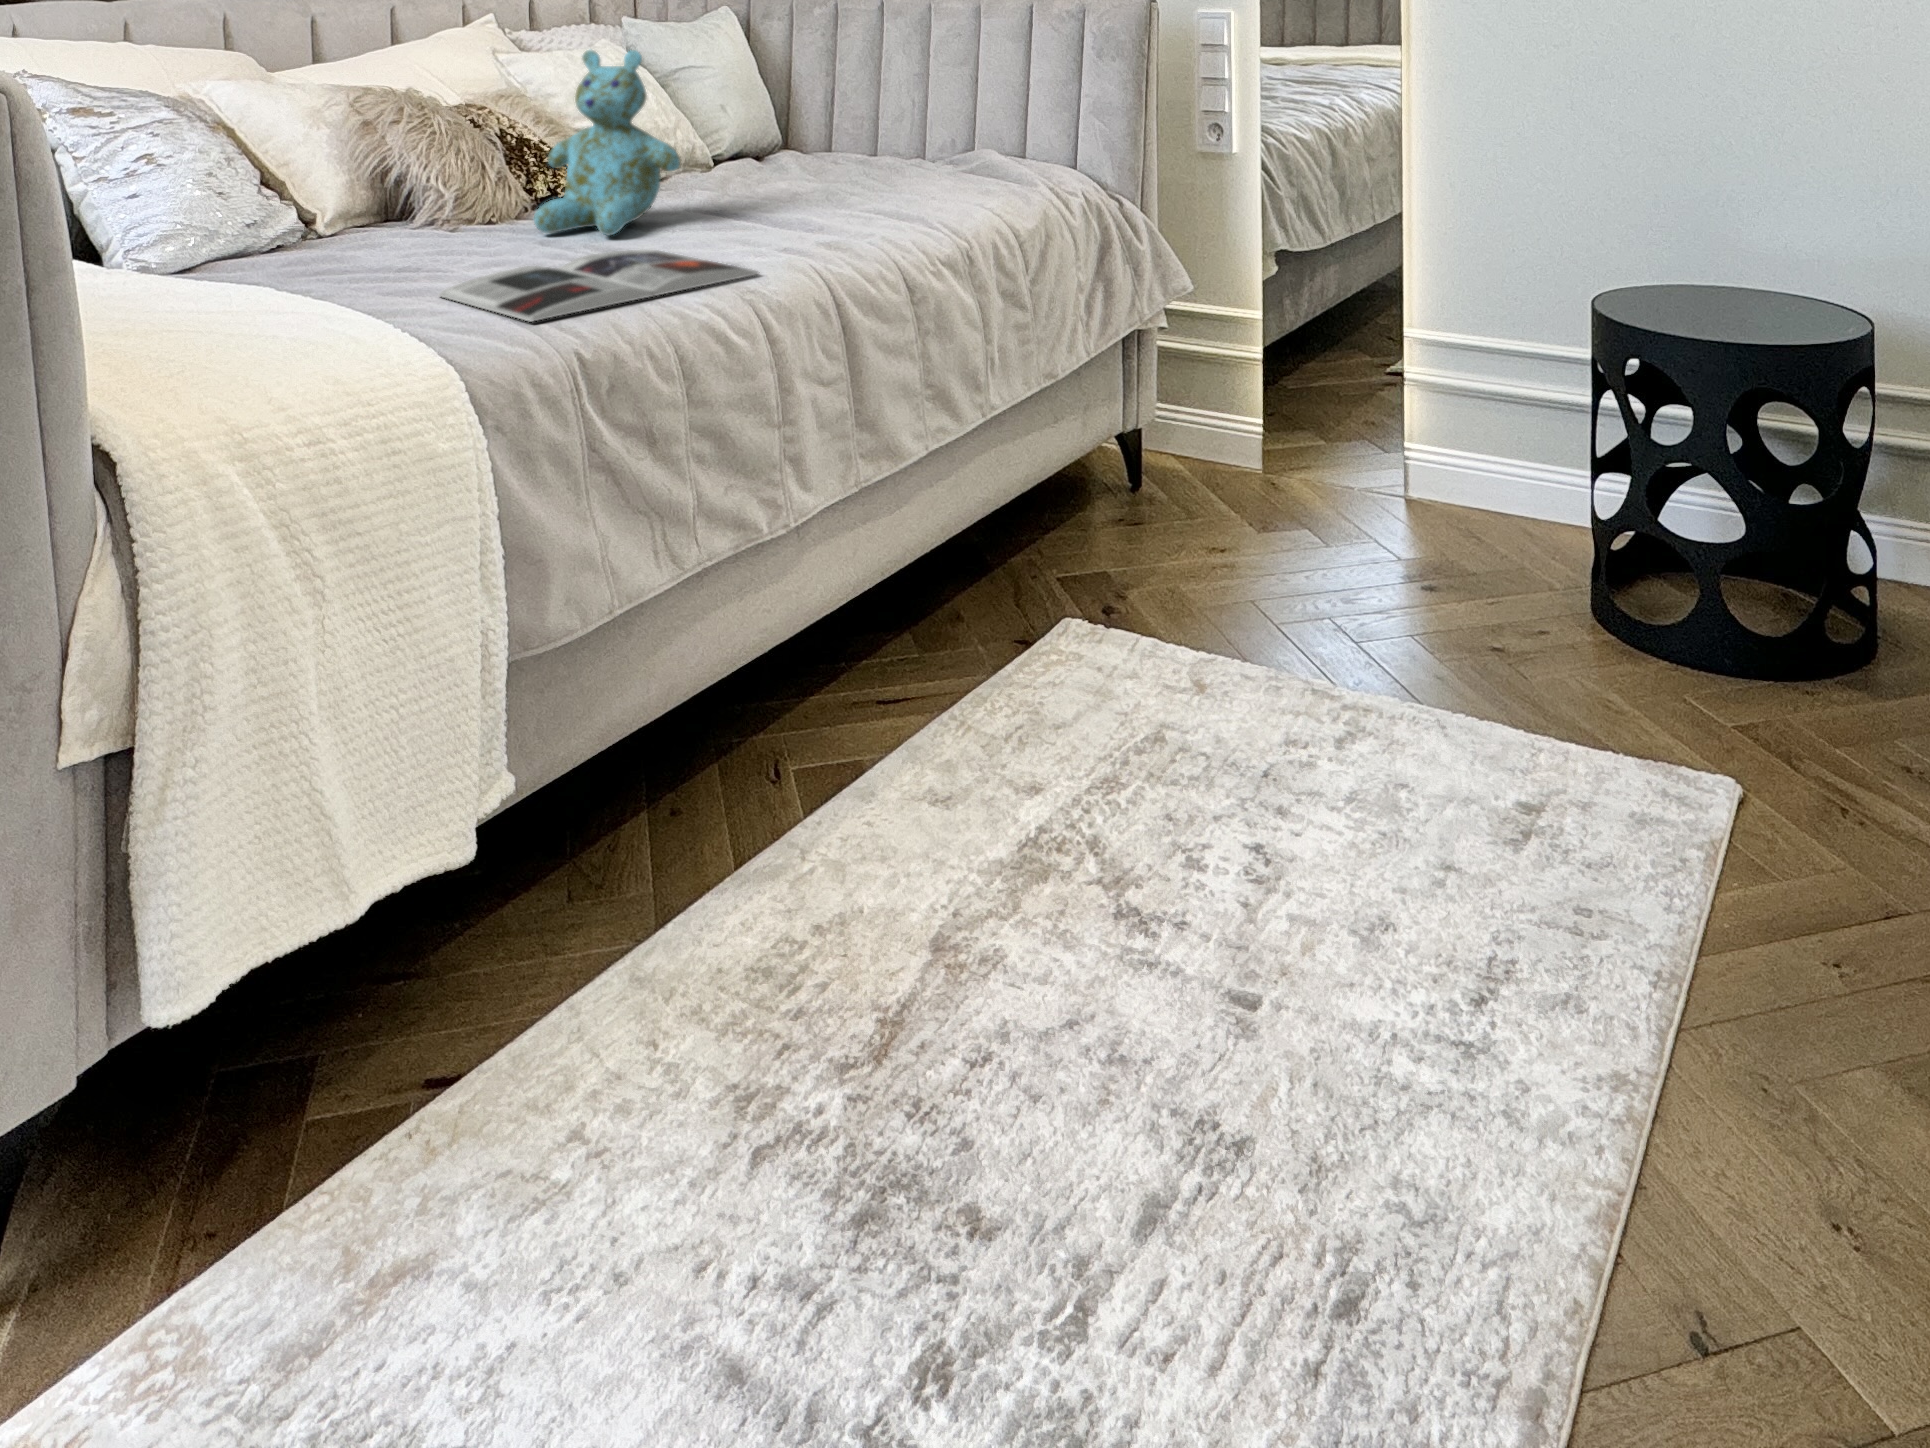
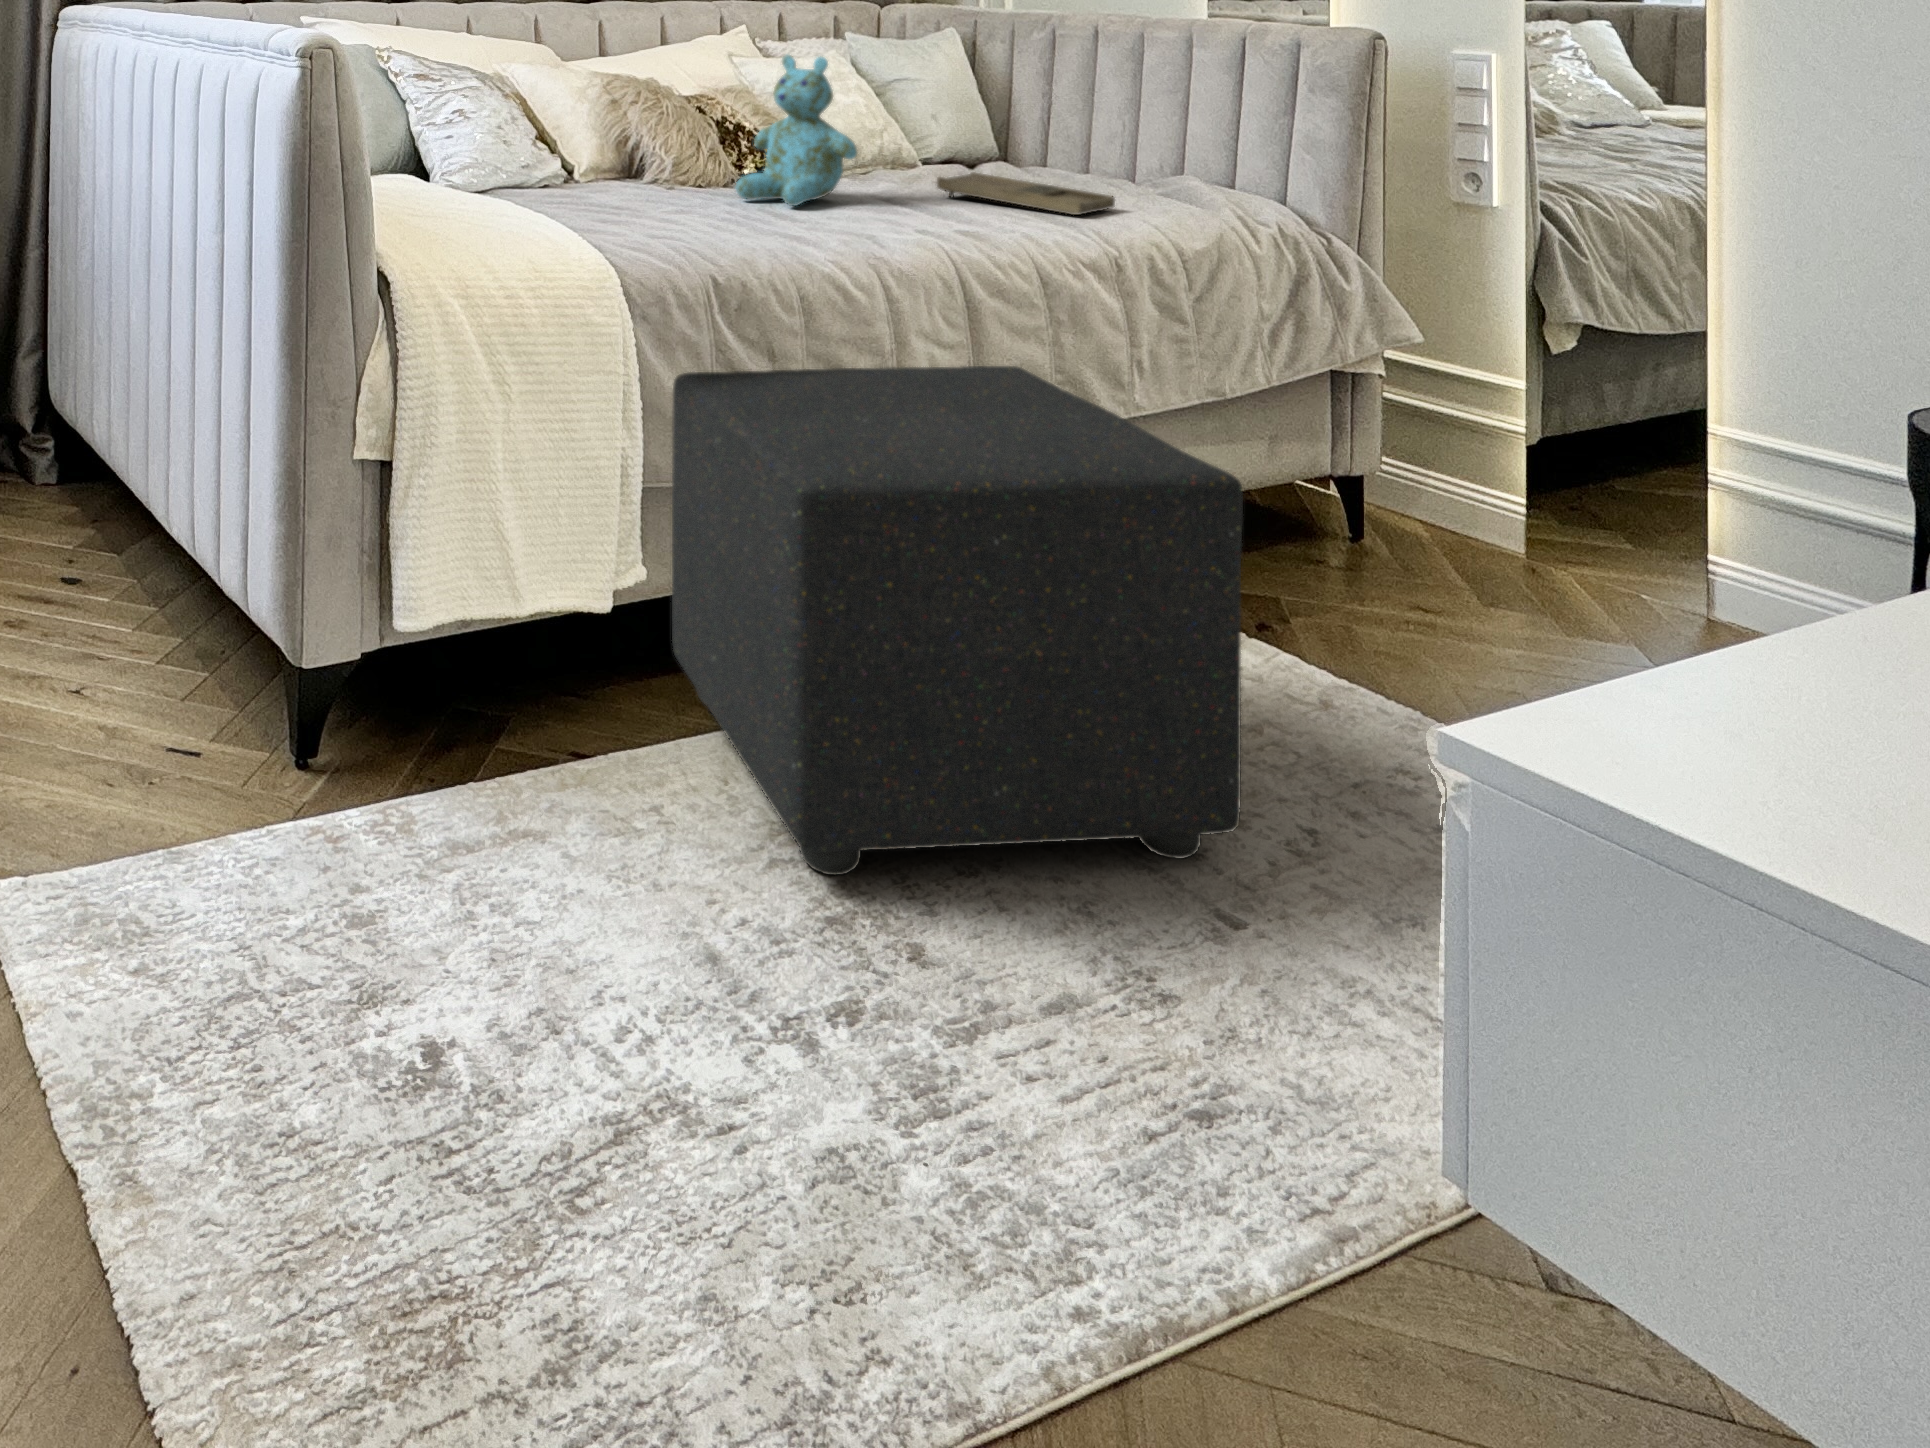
tray: none [758,169,944,208] -> present [937,172,1115,215]
magazine: present [439,250,760,322] -> none [640,215,894,252]
ottoman: none [531,400,1227,1140] -> present [672,366,1243,875]

